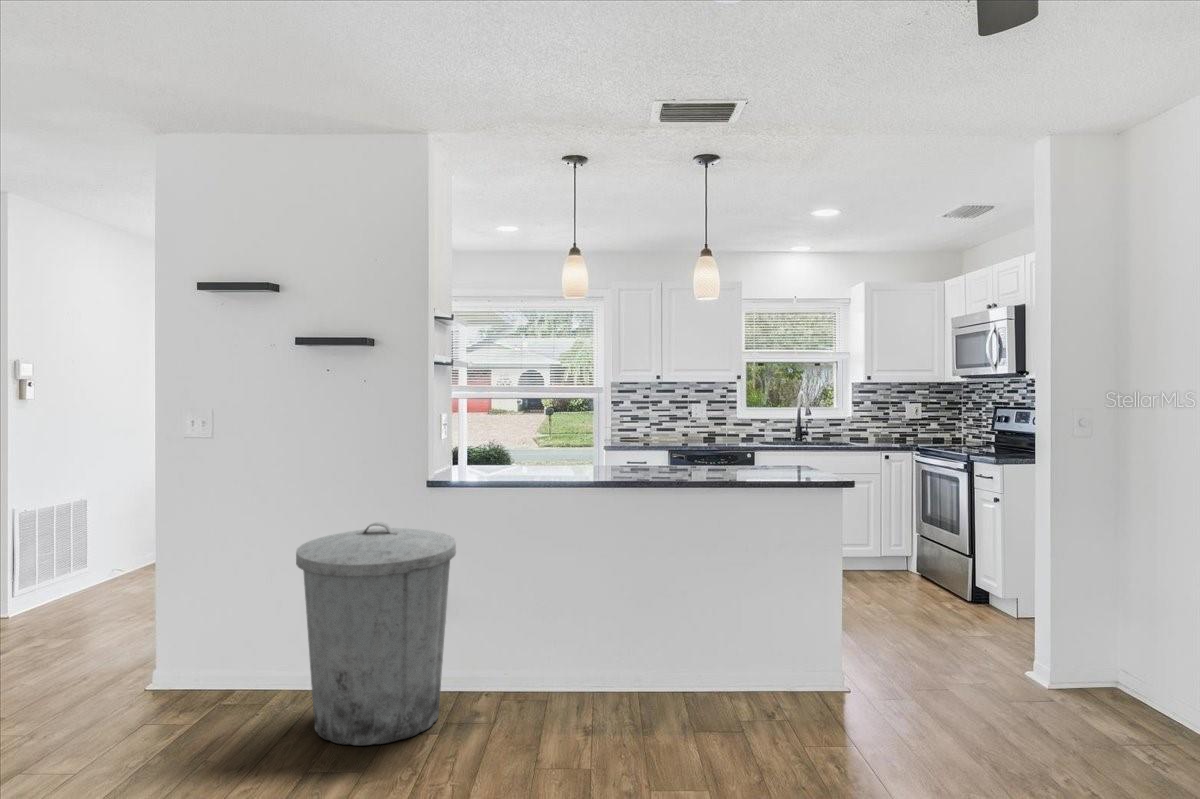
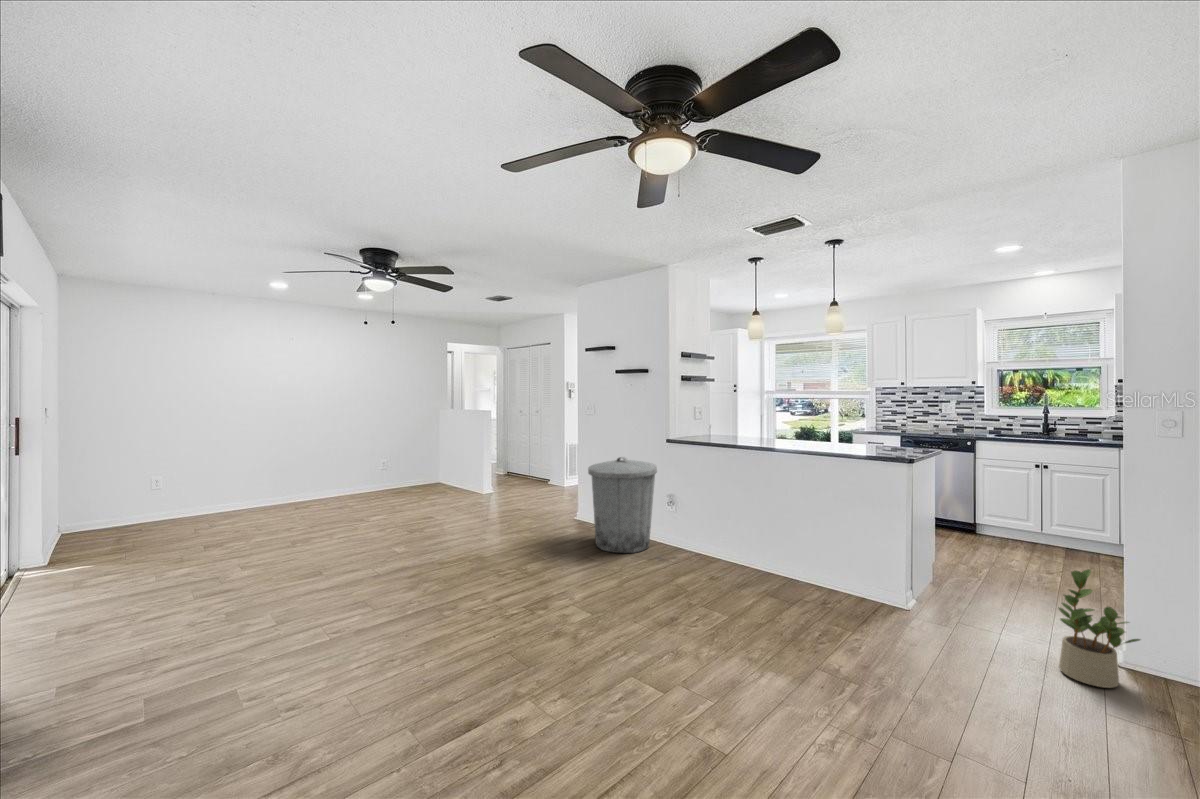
potted plant: none [1068,578,1144,710] -> present [1059,569,1140,688]

